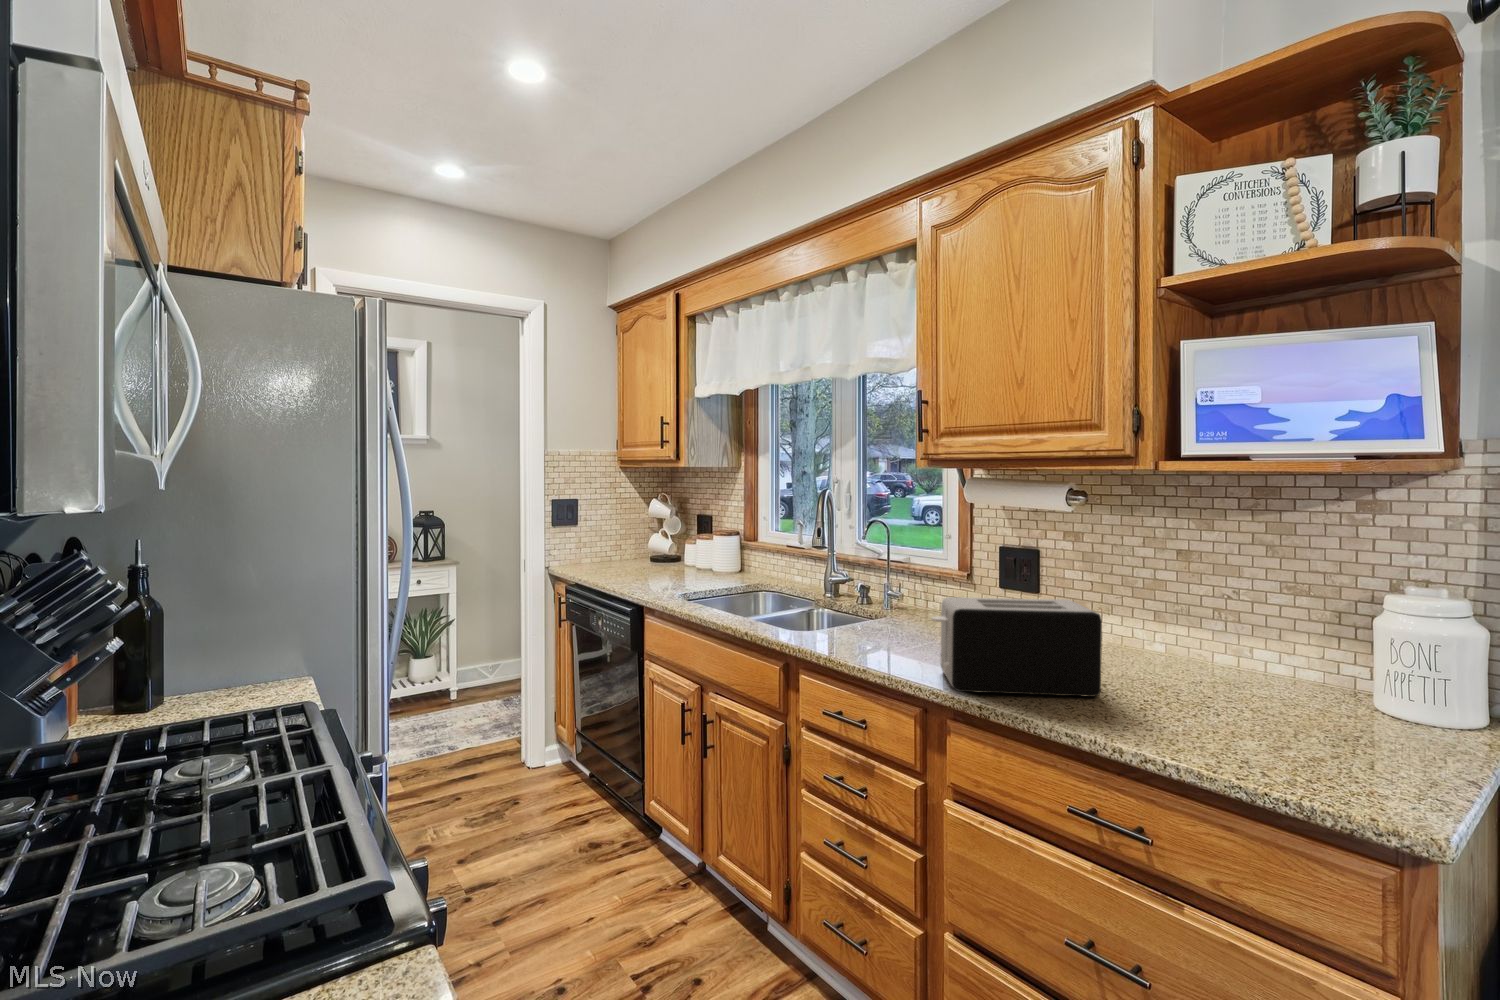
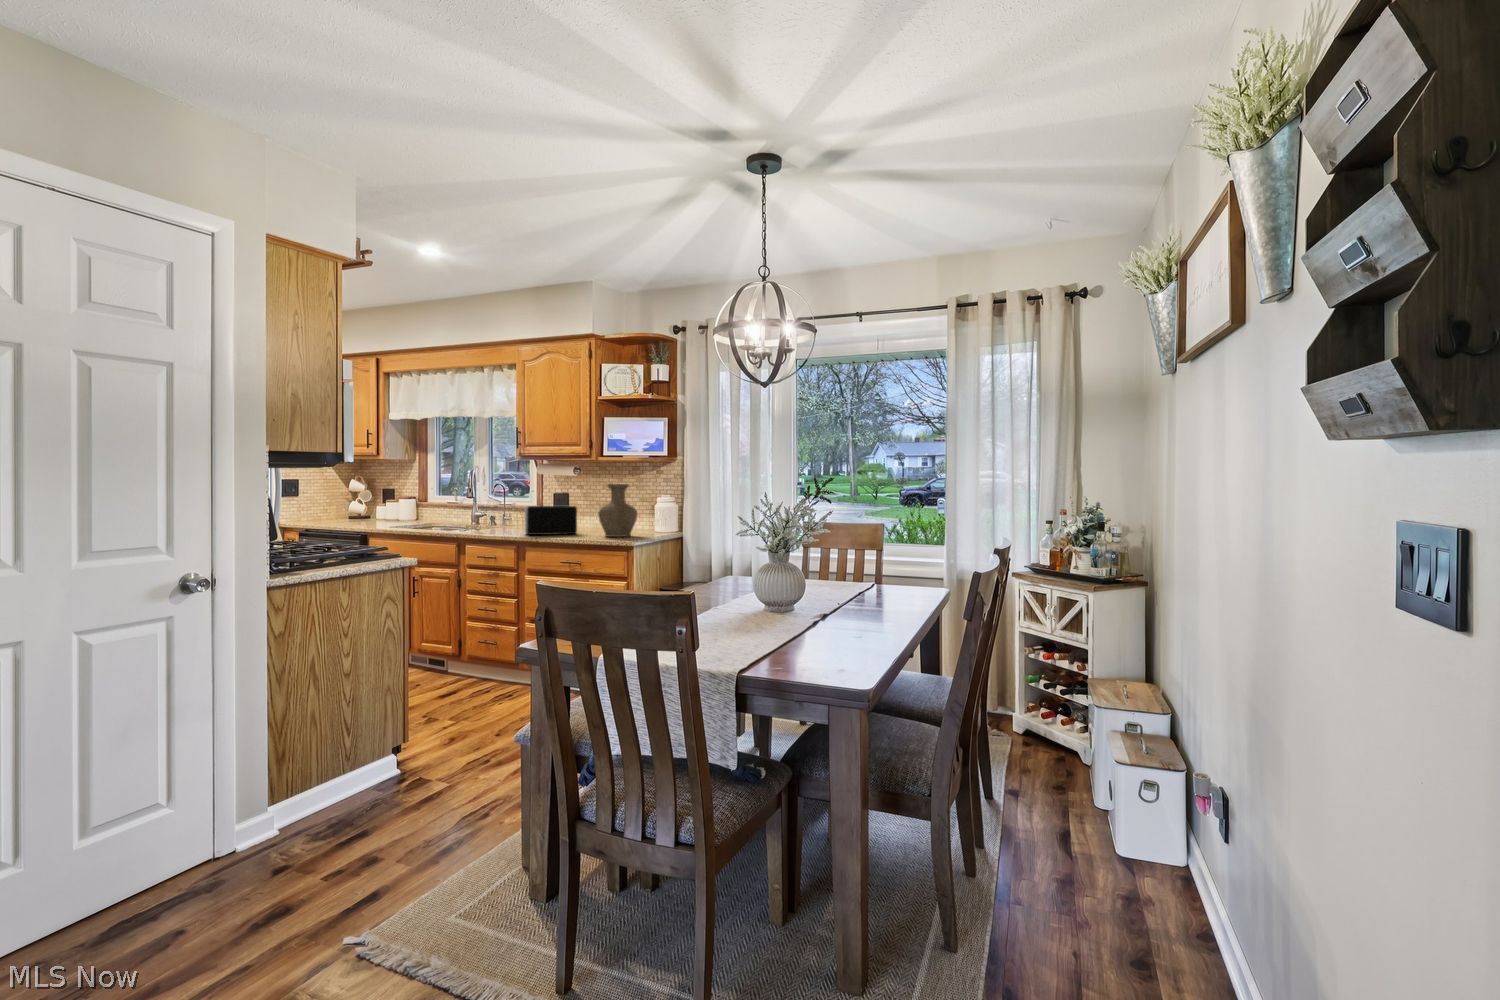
vase: none [1202,557,1379,765] -> present [598,484,637,537]

